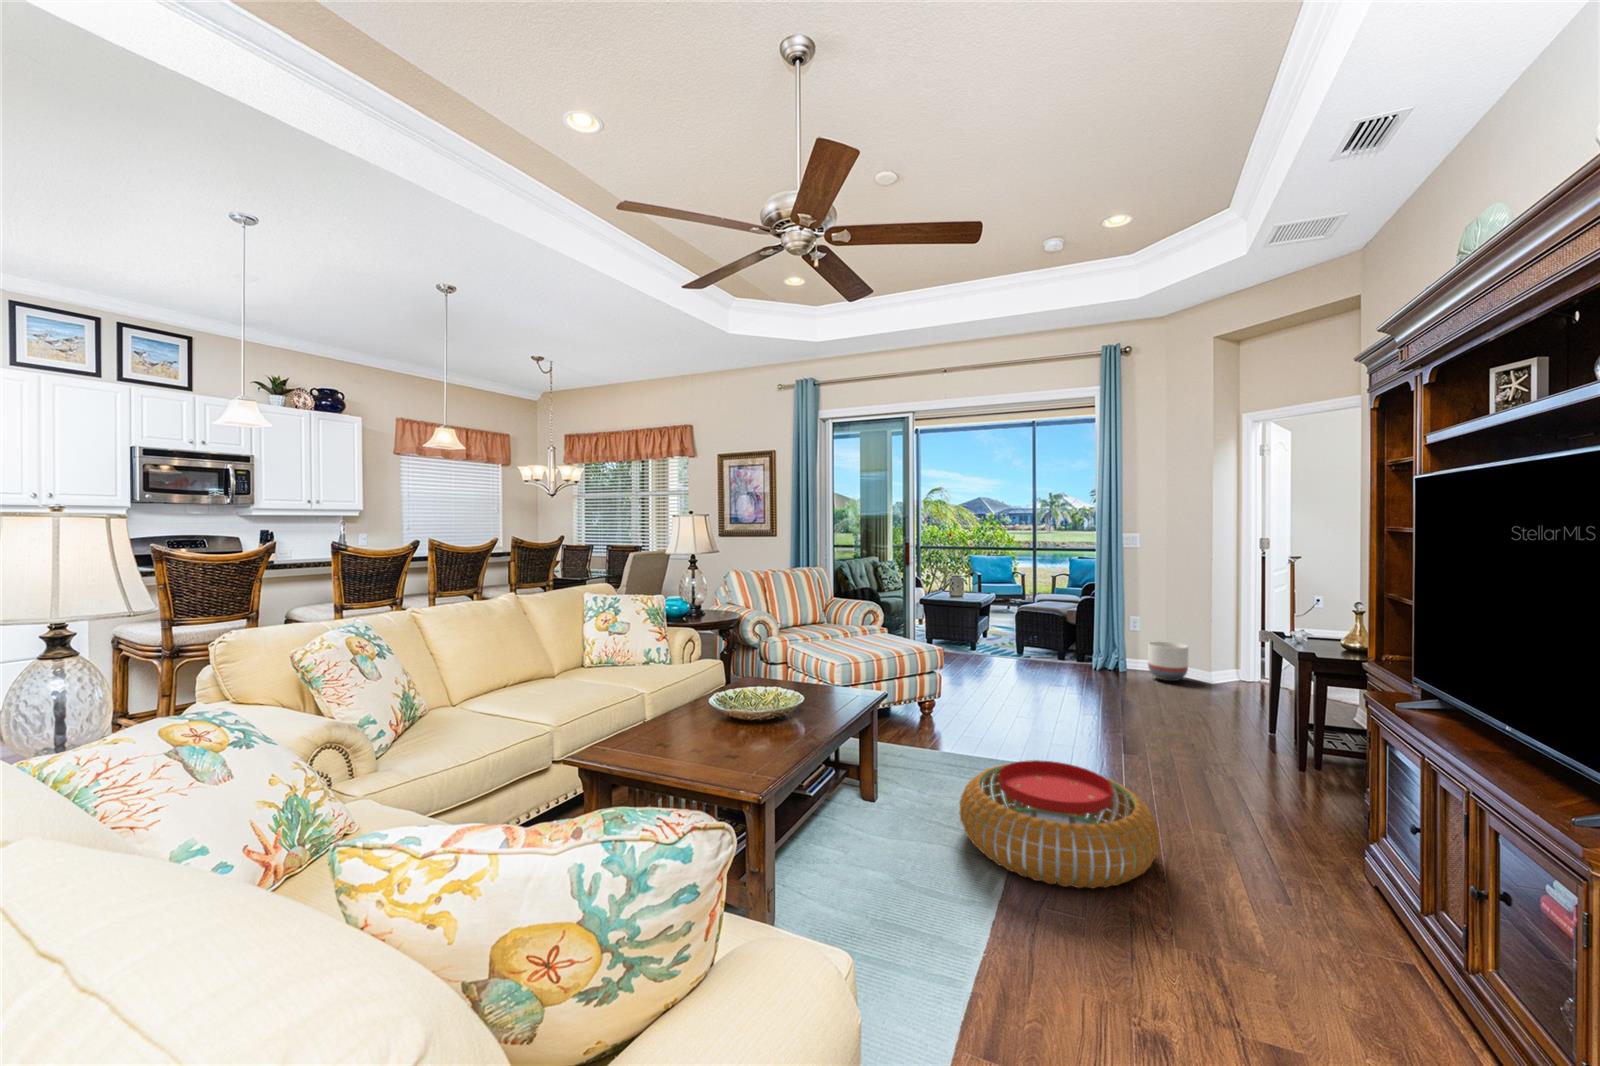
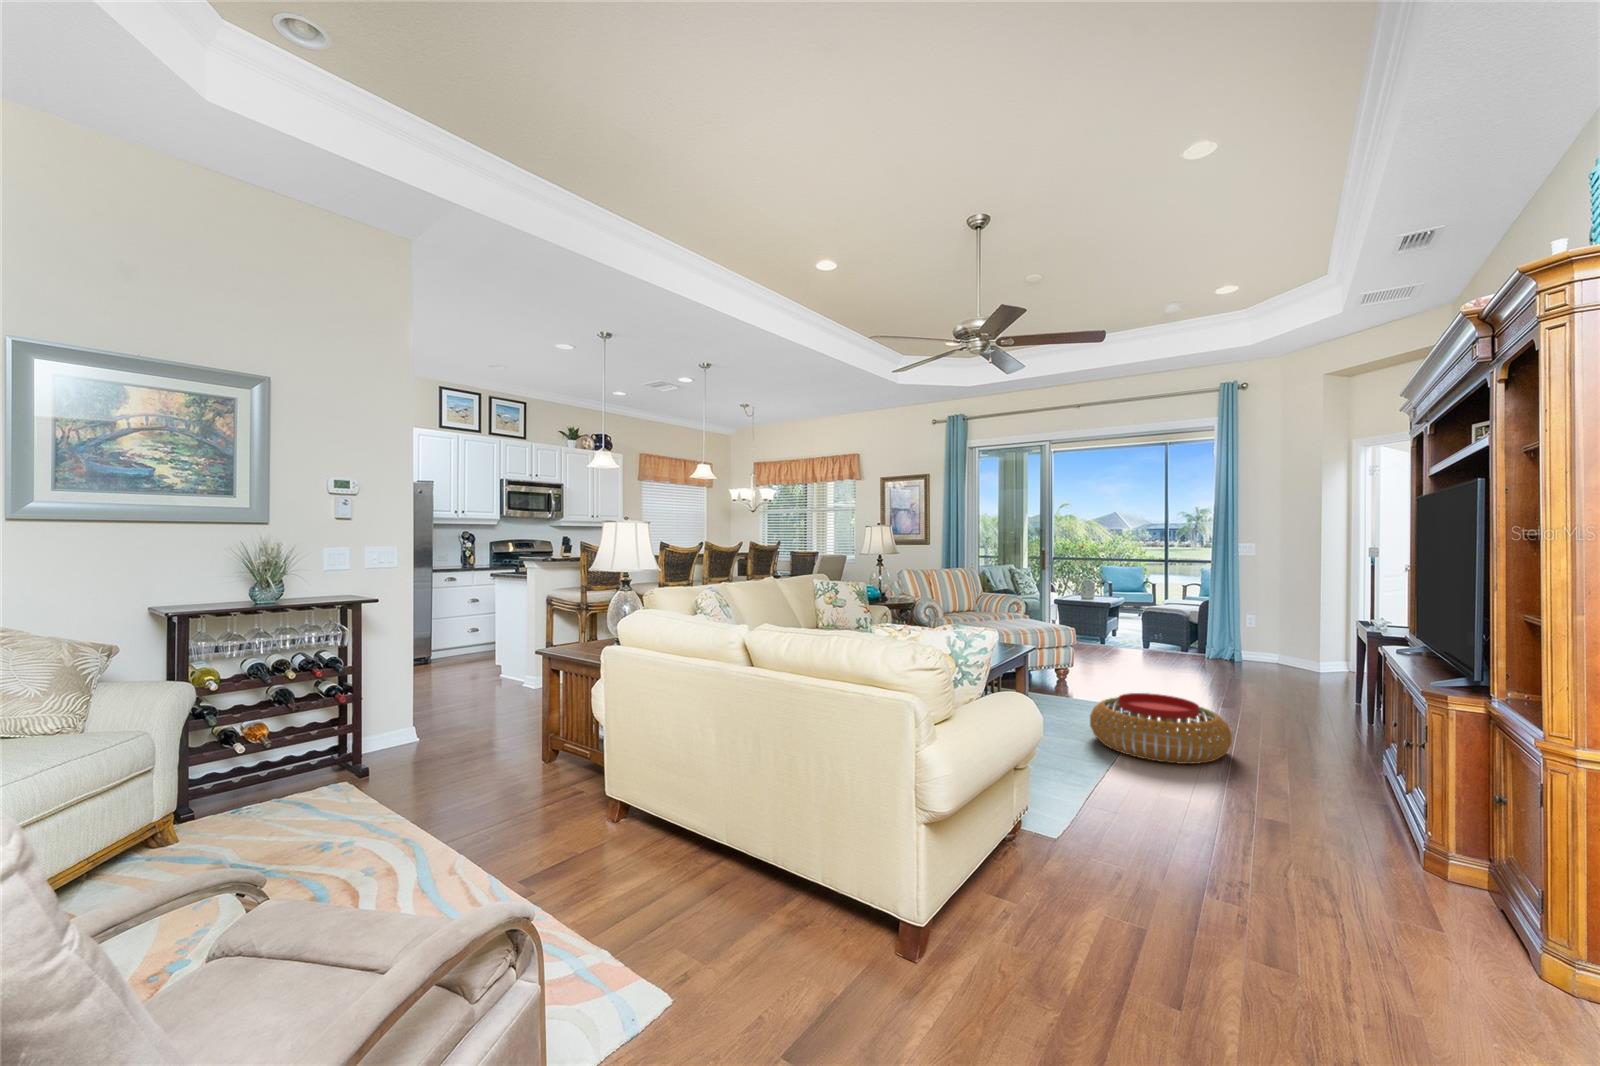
planter: present [1148,641,1188,681] -> none [1263,636,1300,670]

